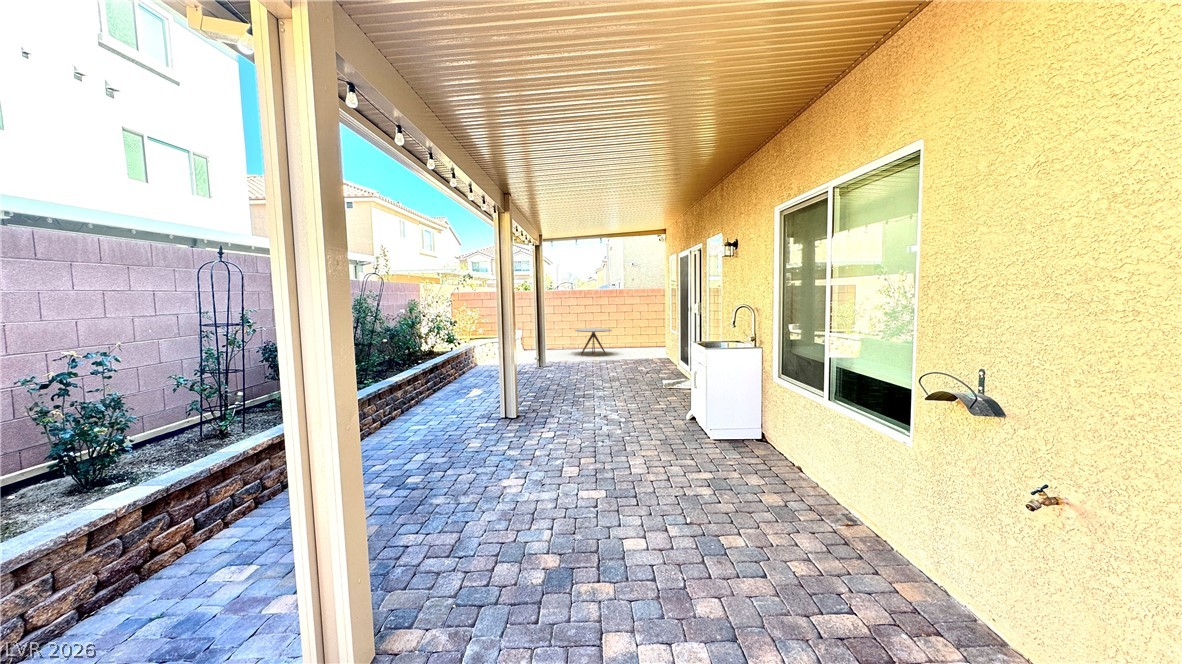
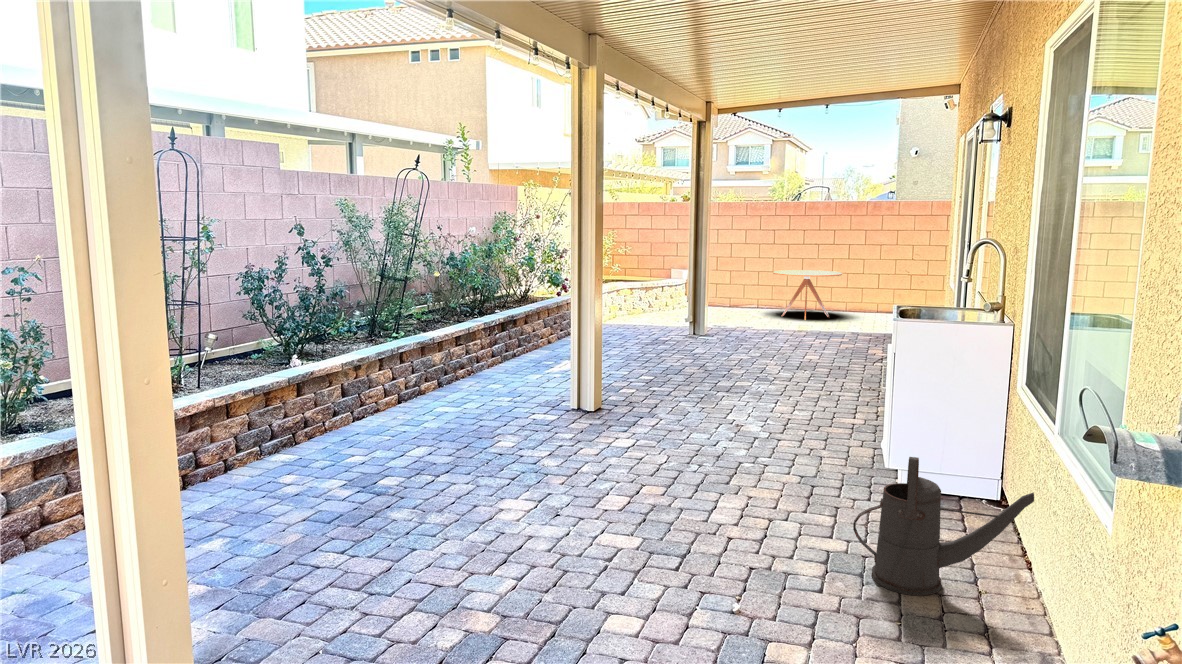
watering can: none [717,426,803,499] -> present [853,457,1034,596]

